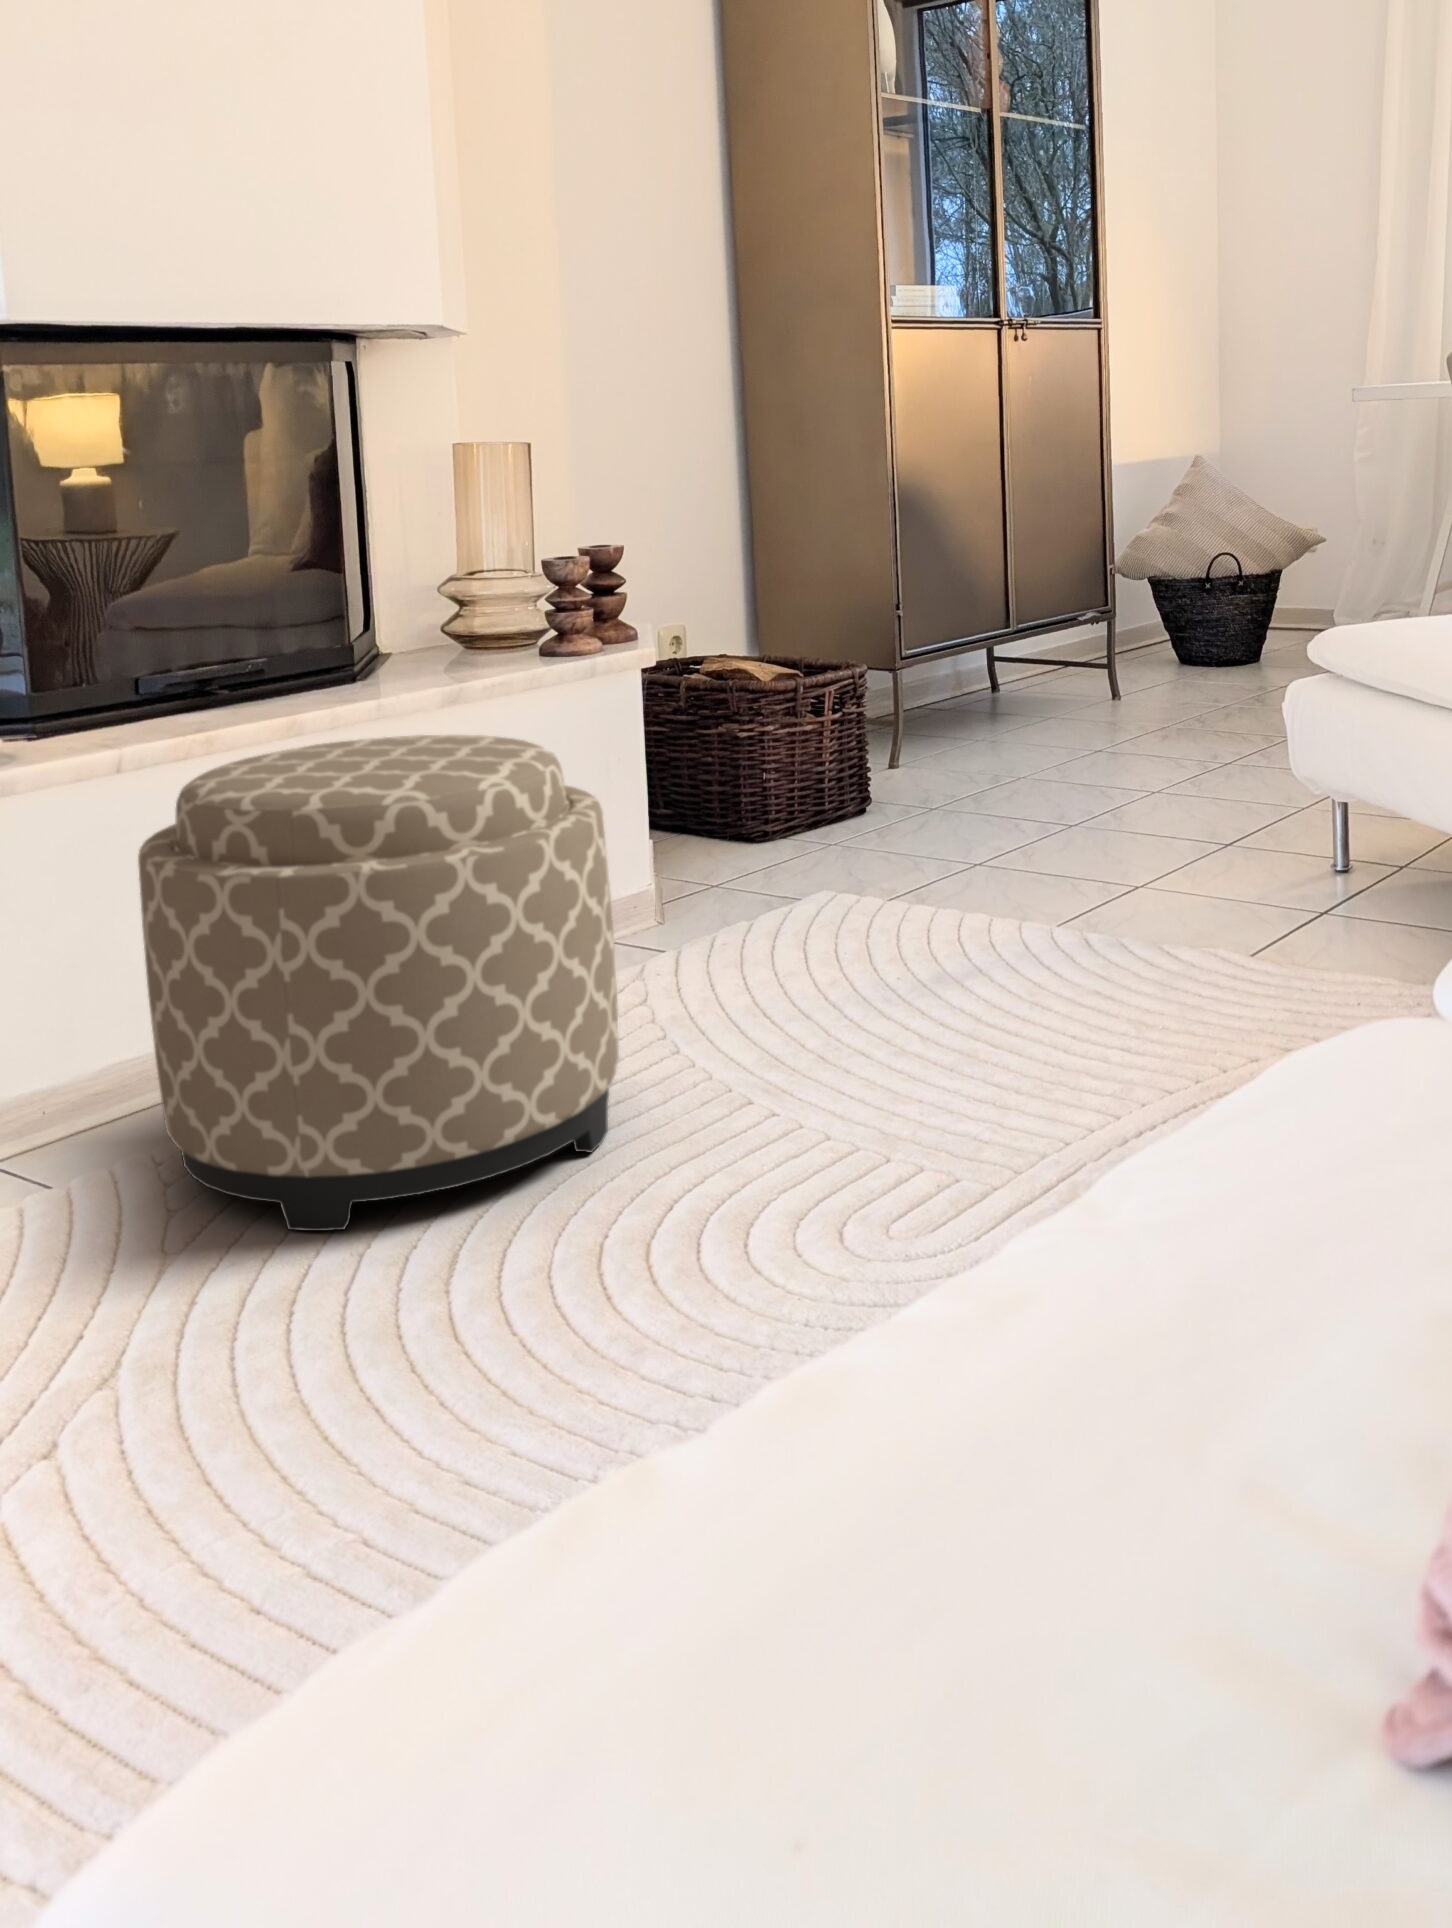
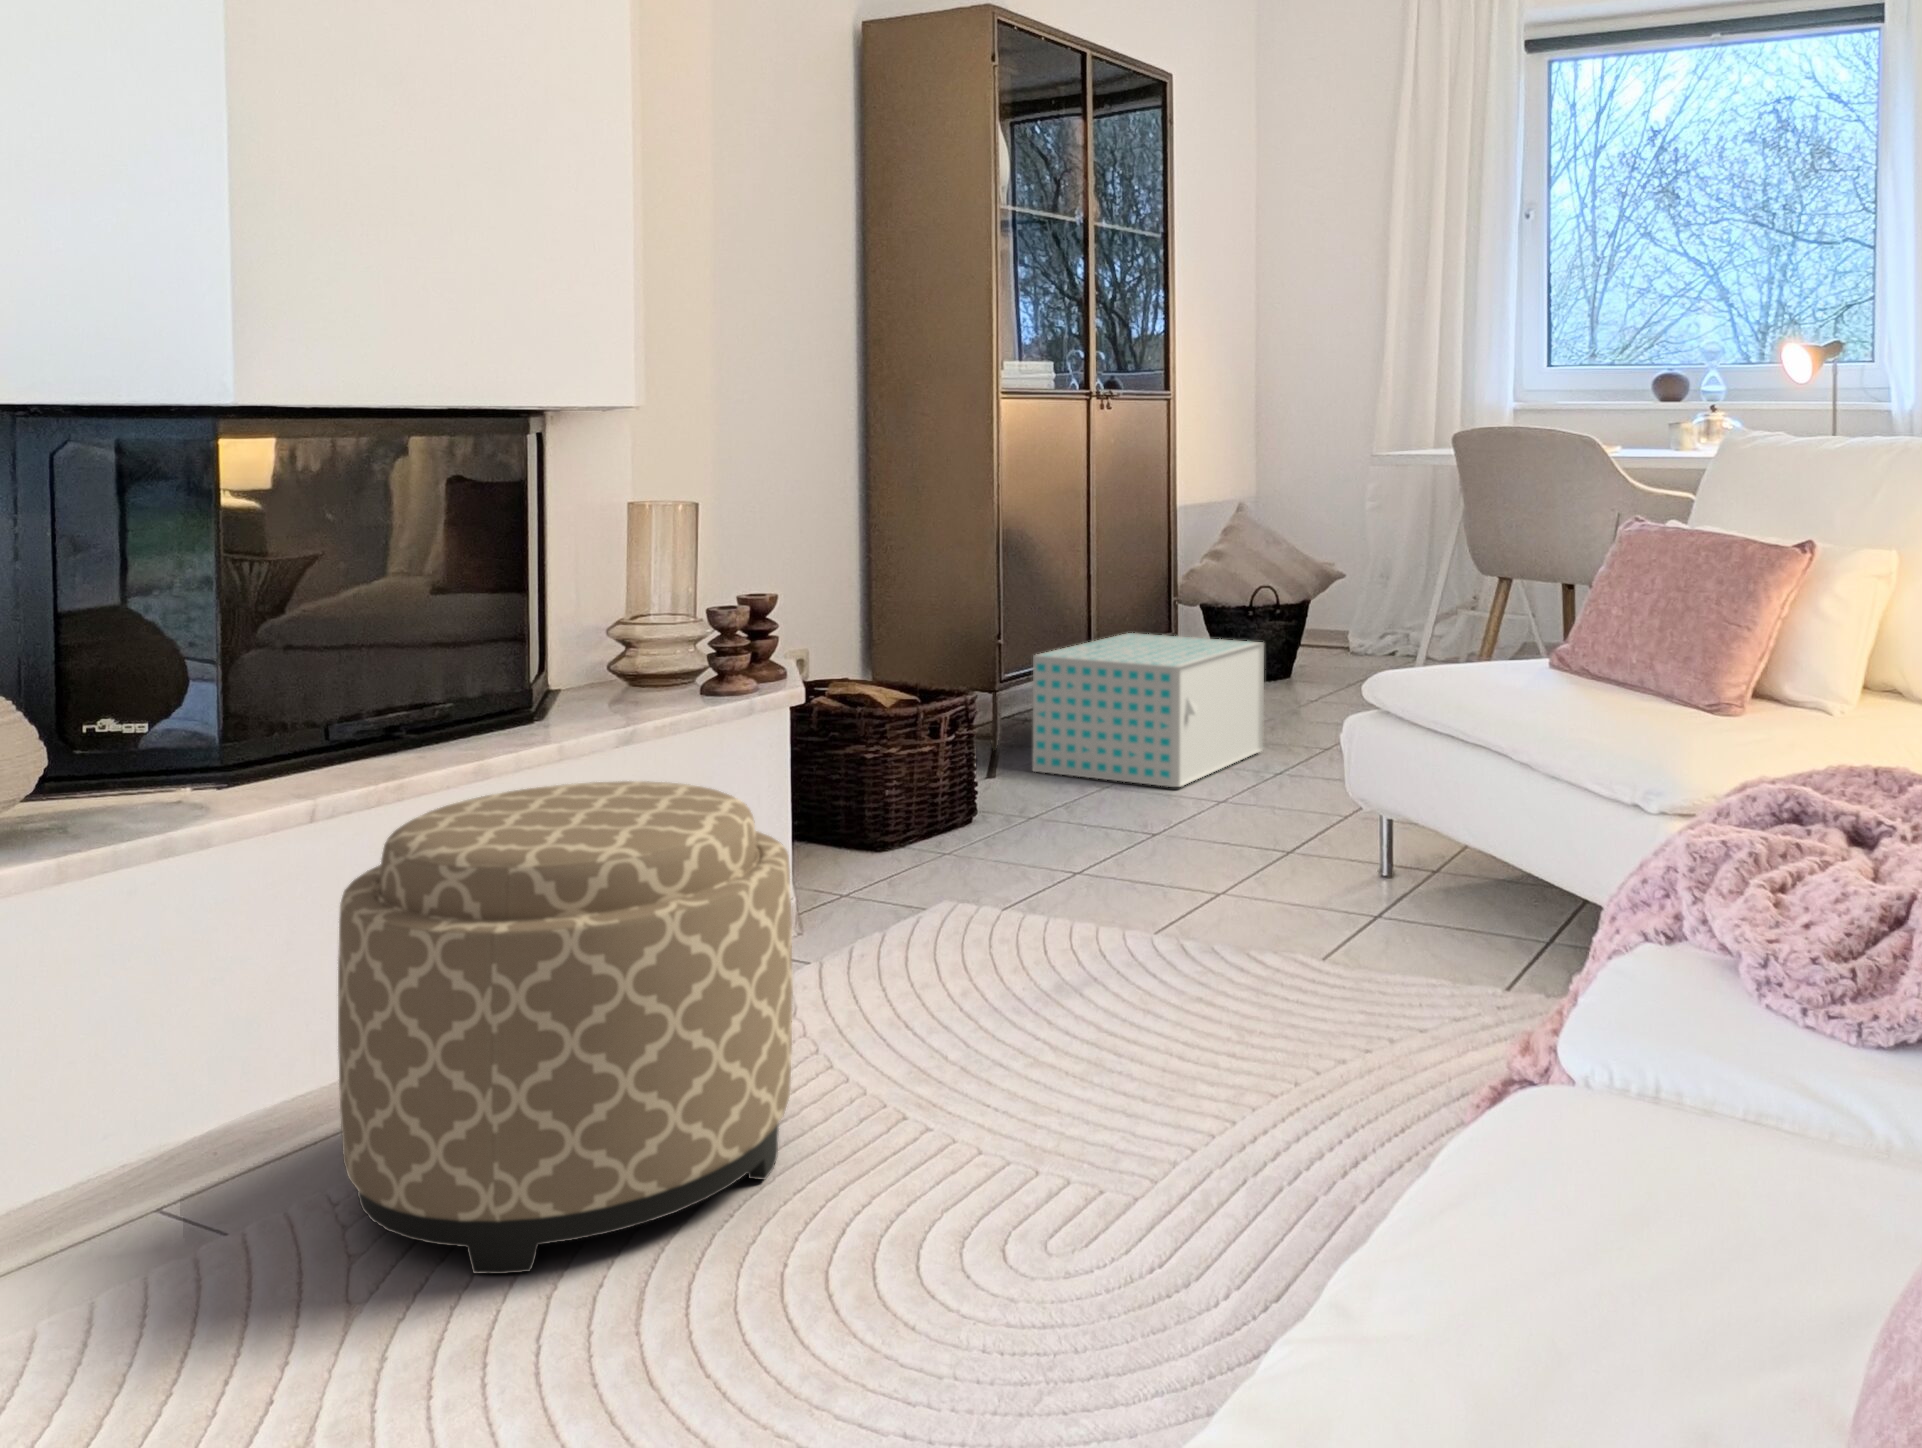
storage box: none [936,603,1212,774] -> present [1033,633,1264,787]

